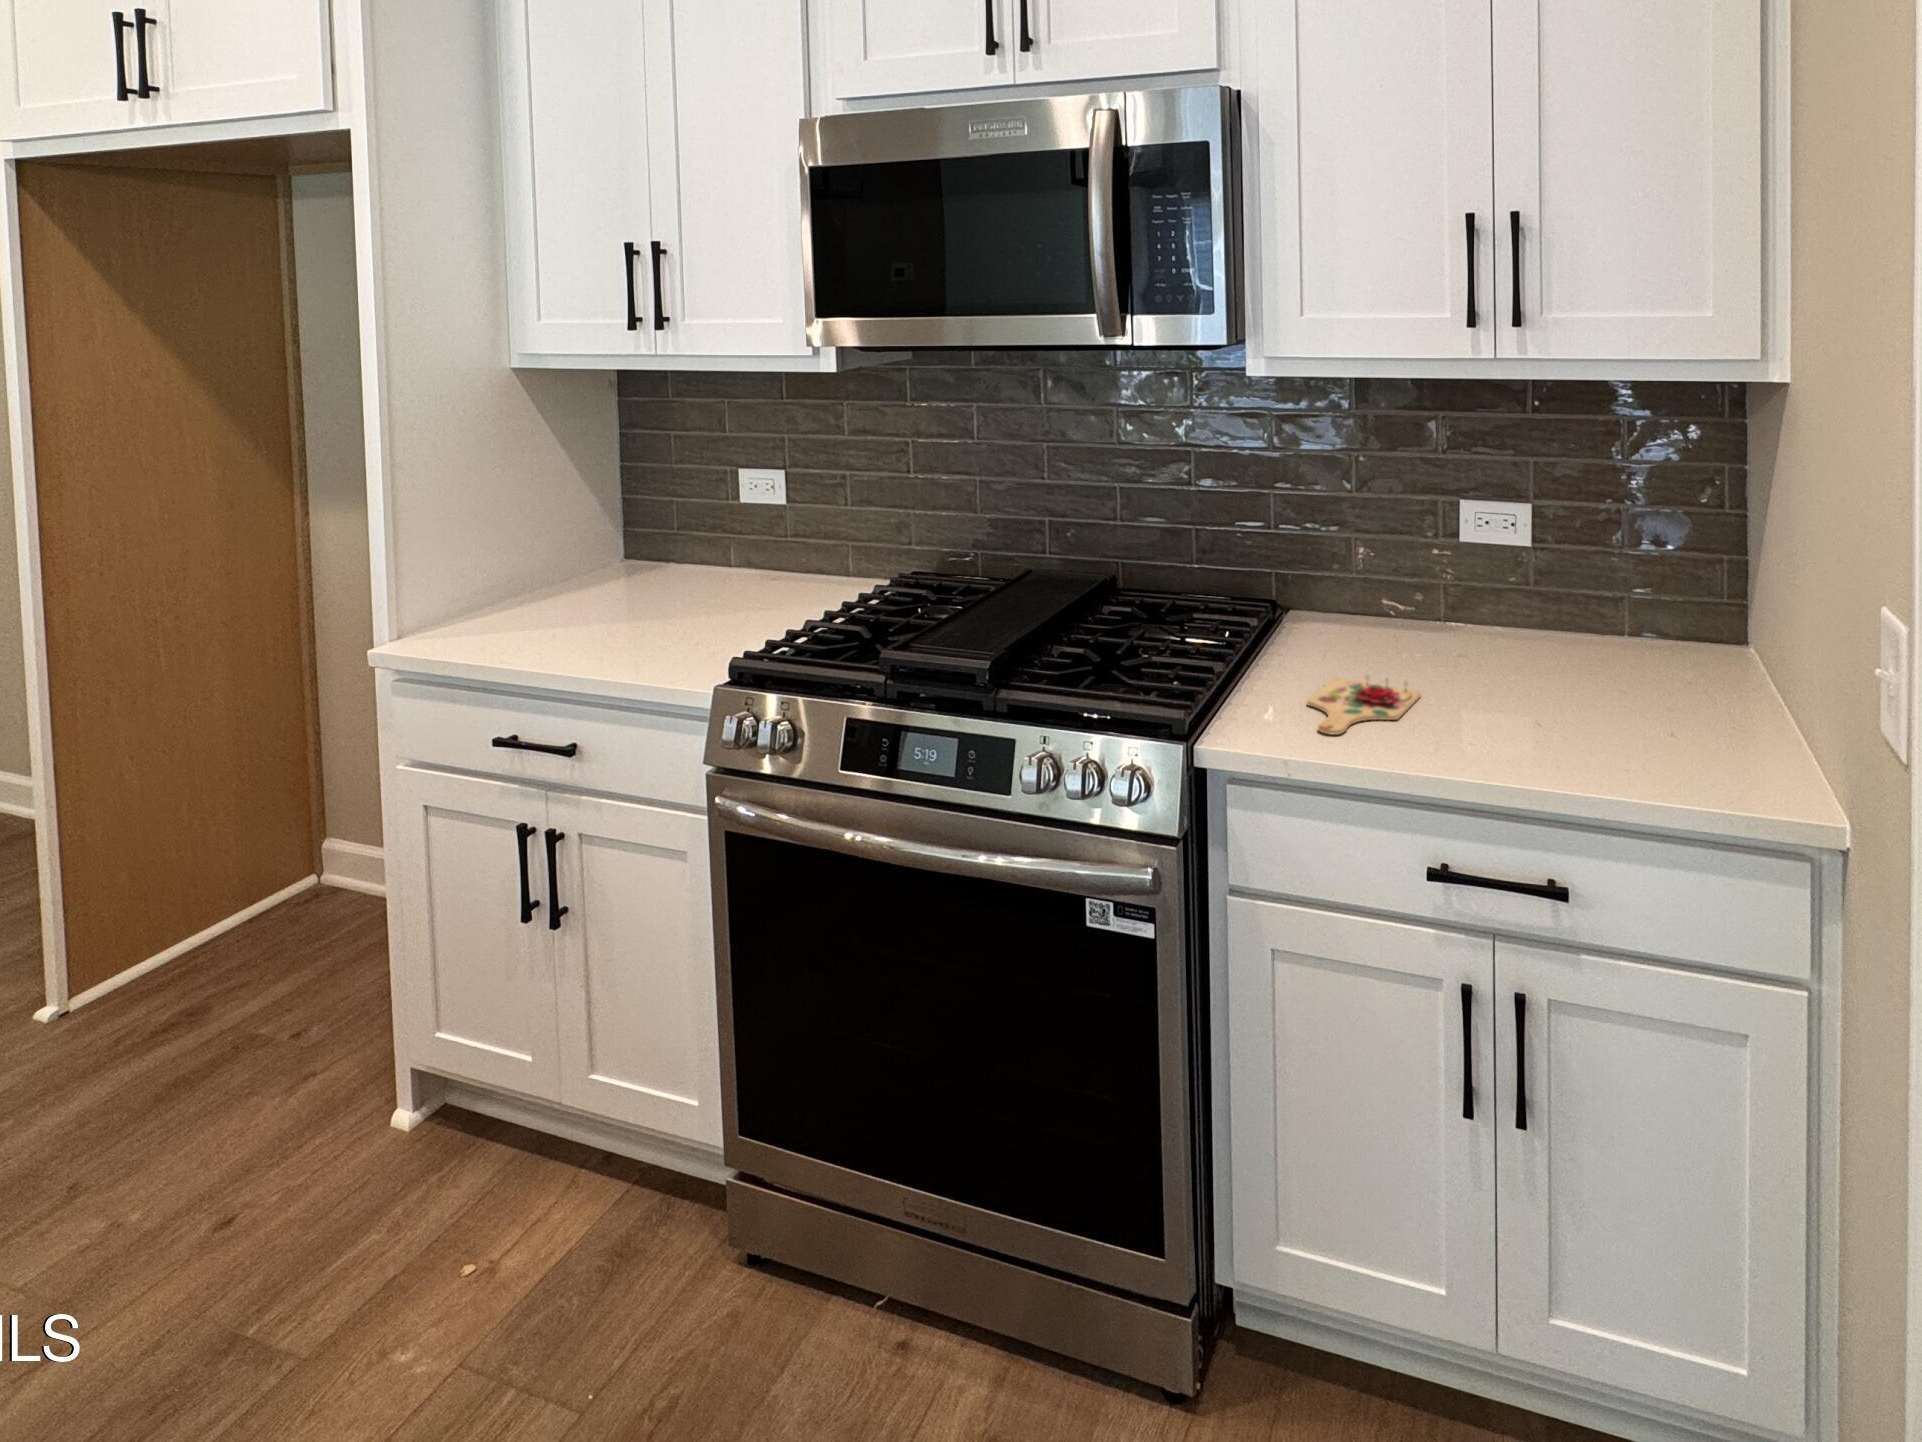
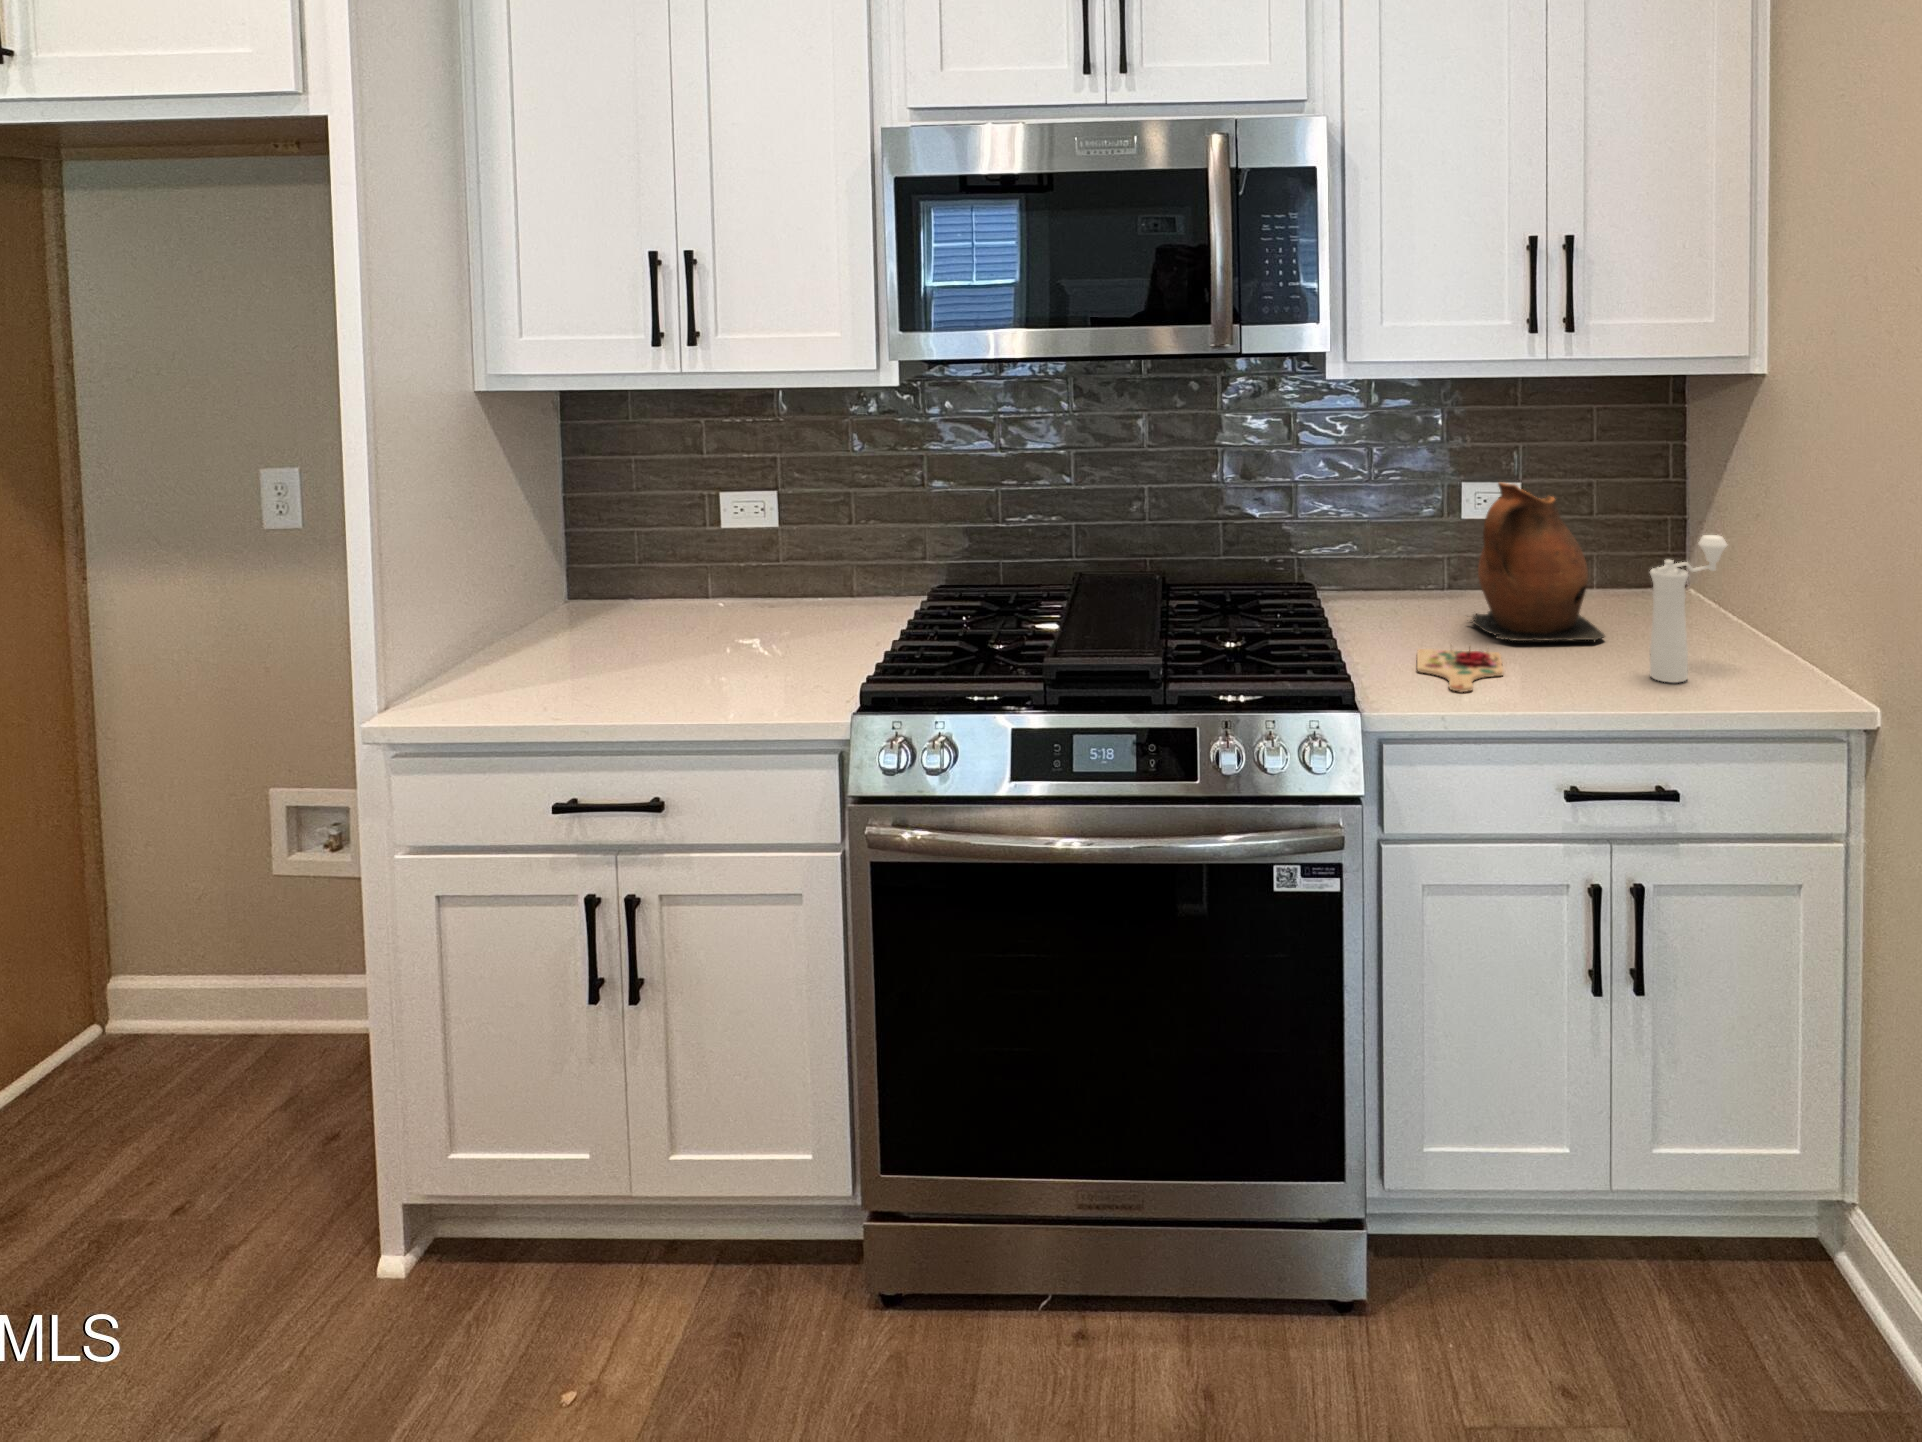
ceramic pitcher: none [1423,496,1569,692] -> present [1473,482,1605,641]
pepper mill: none [1571,576,1687,753] -> present [1650,535,1727,683]

